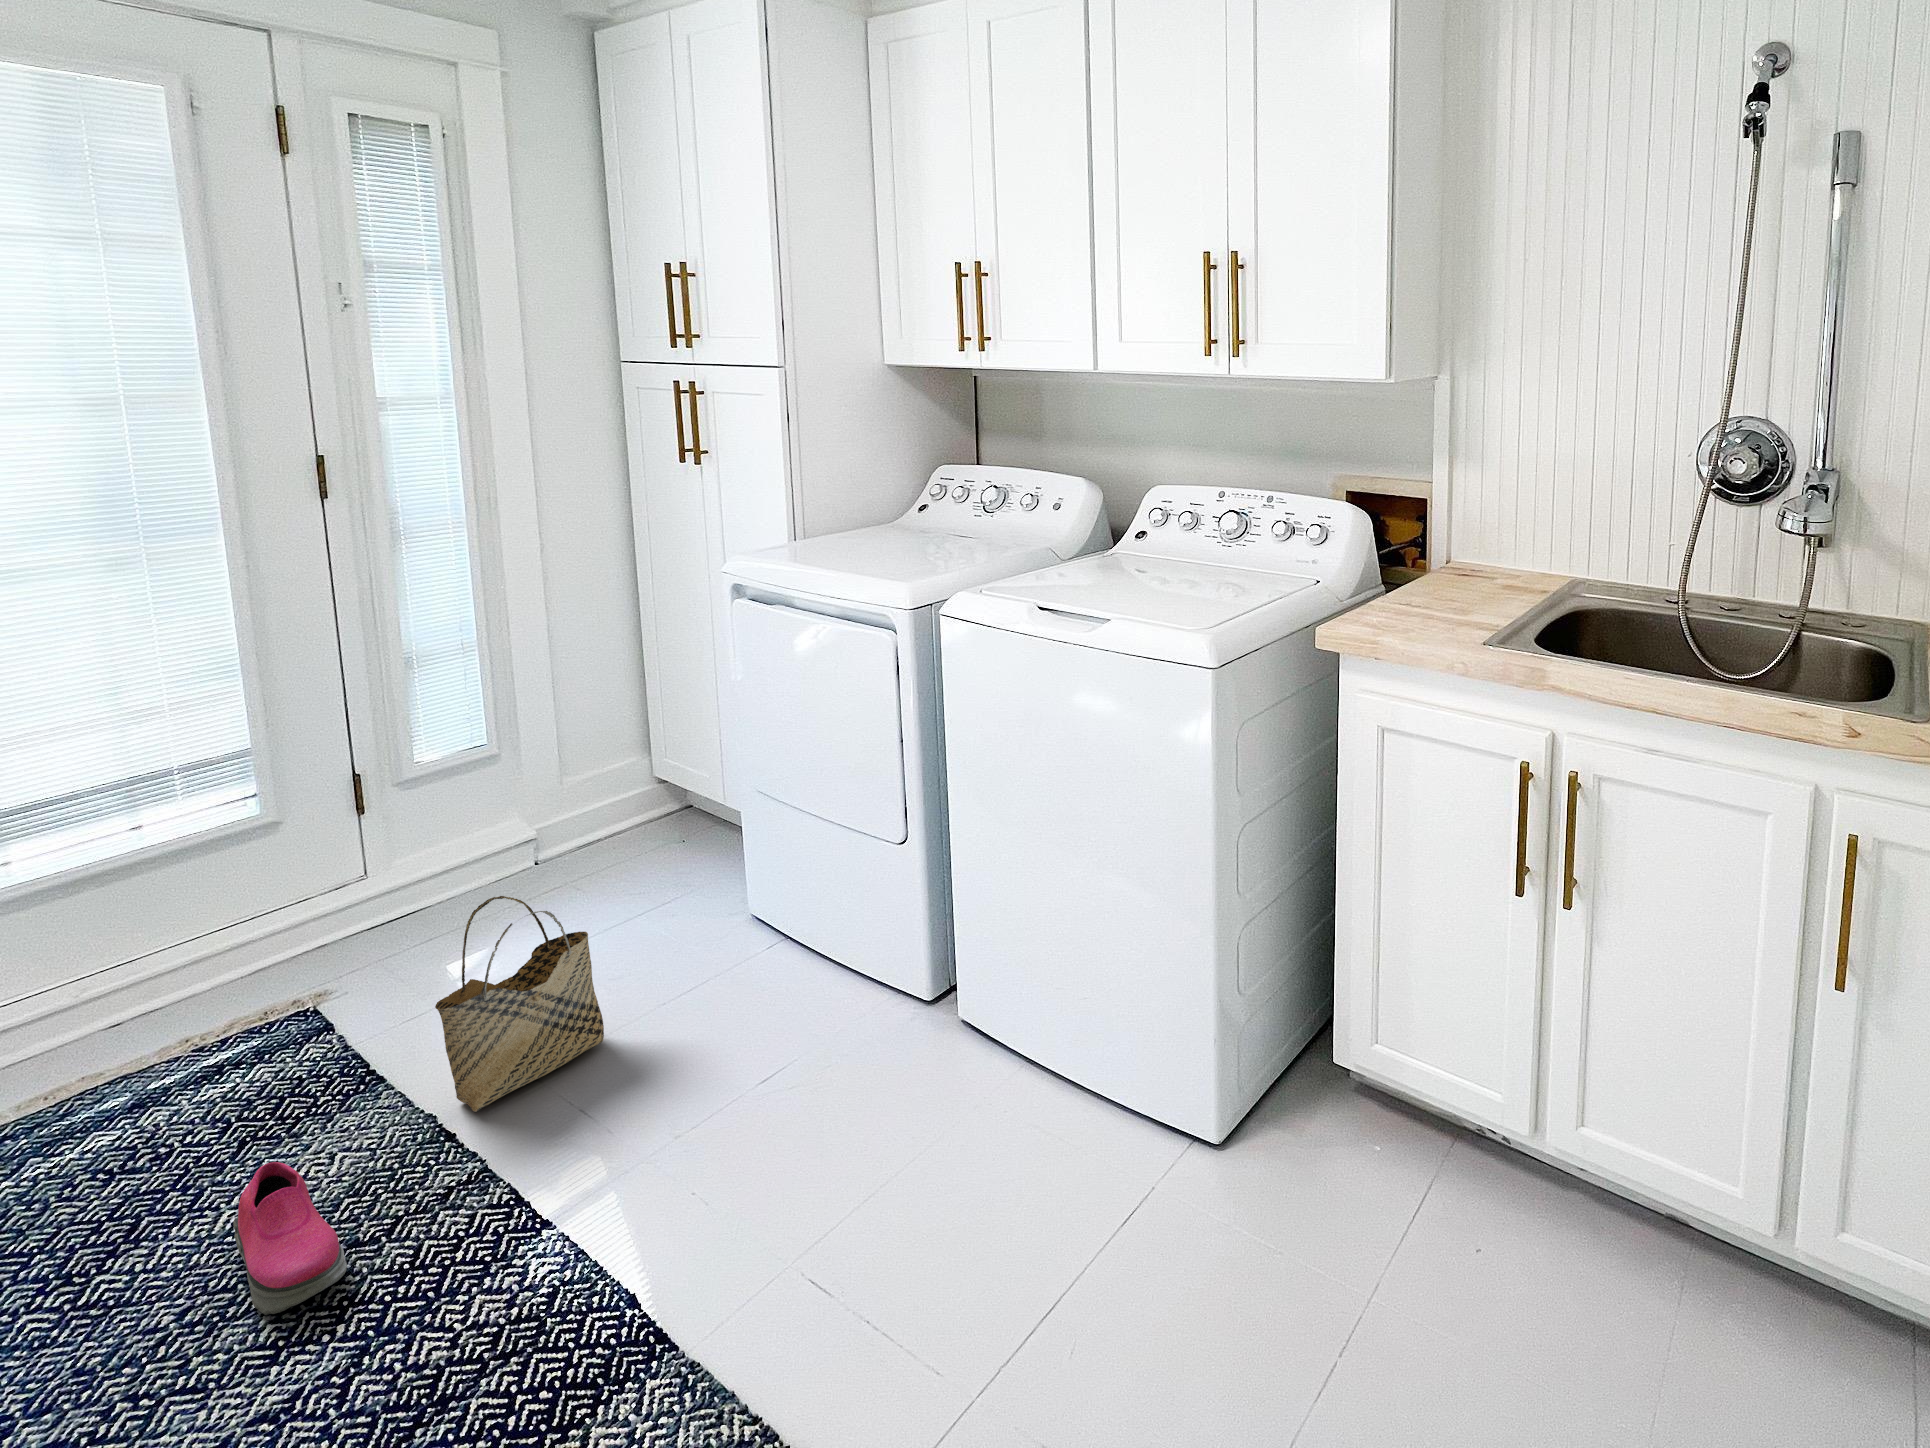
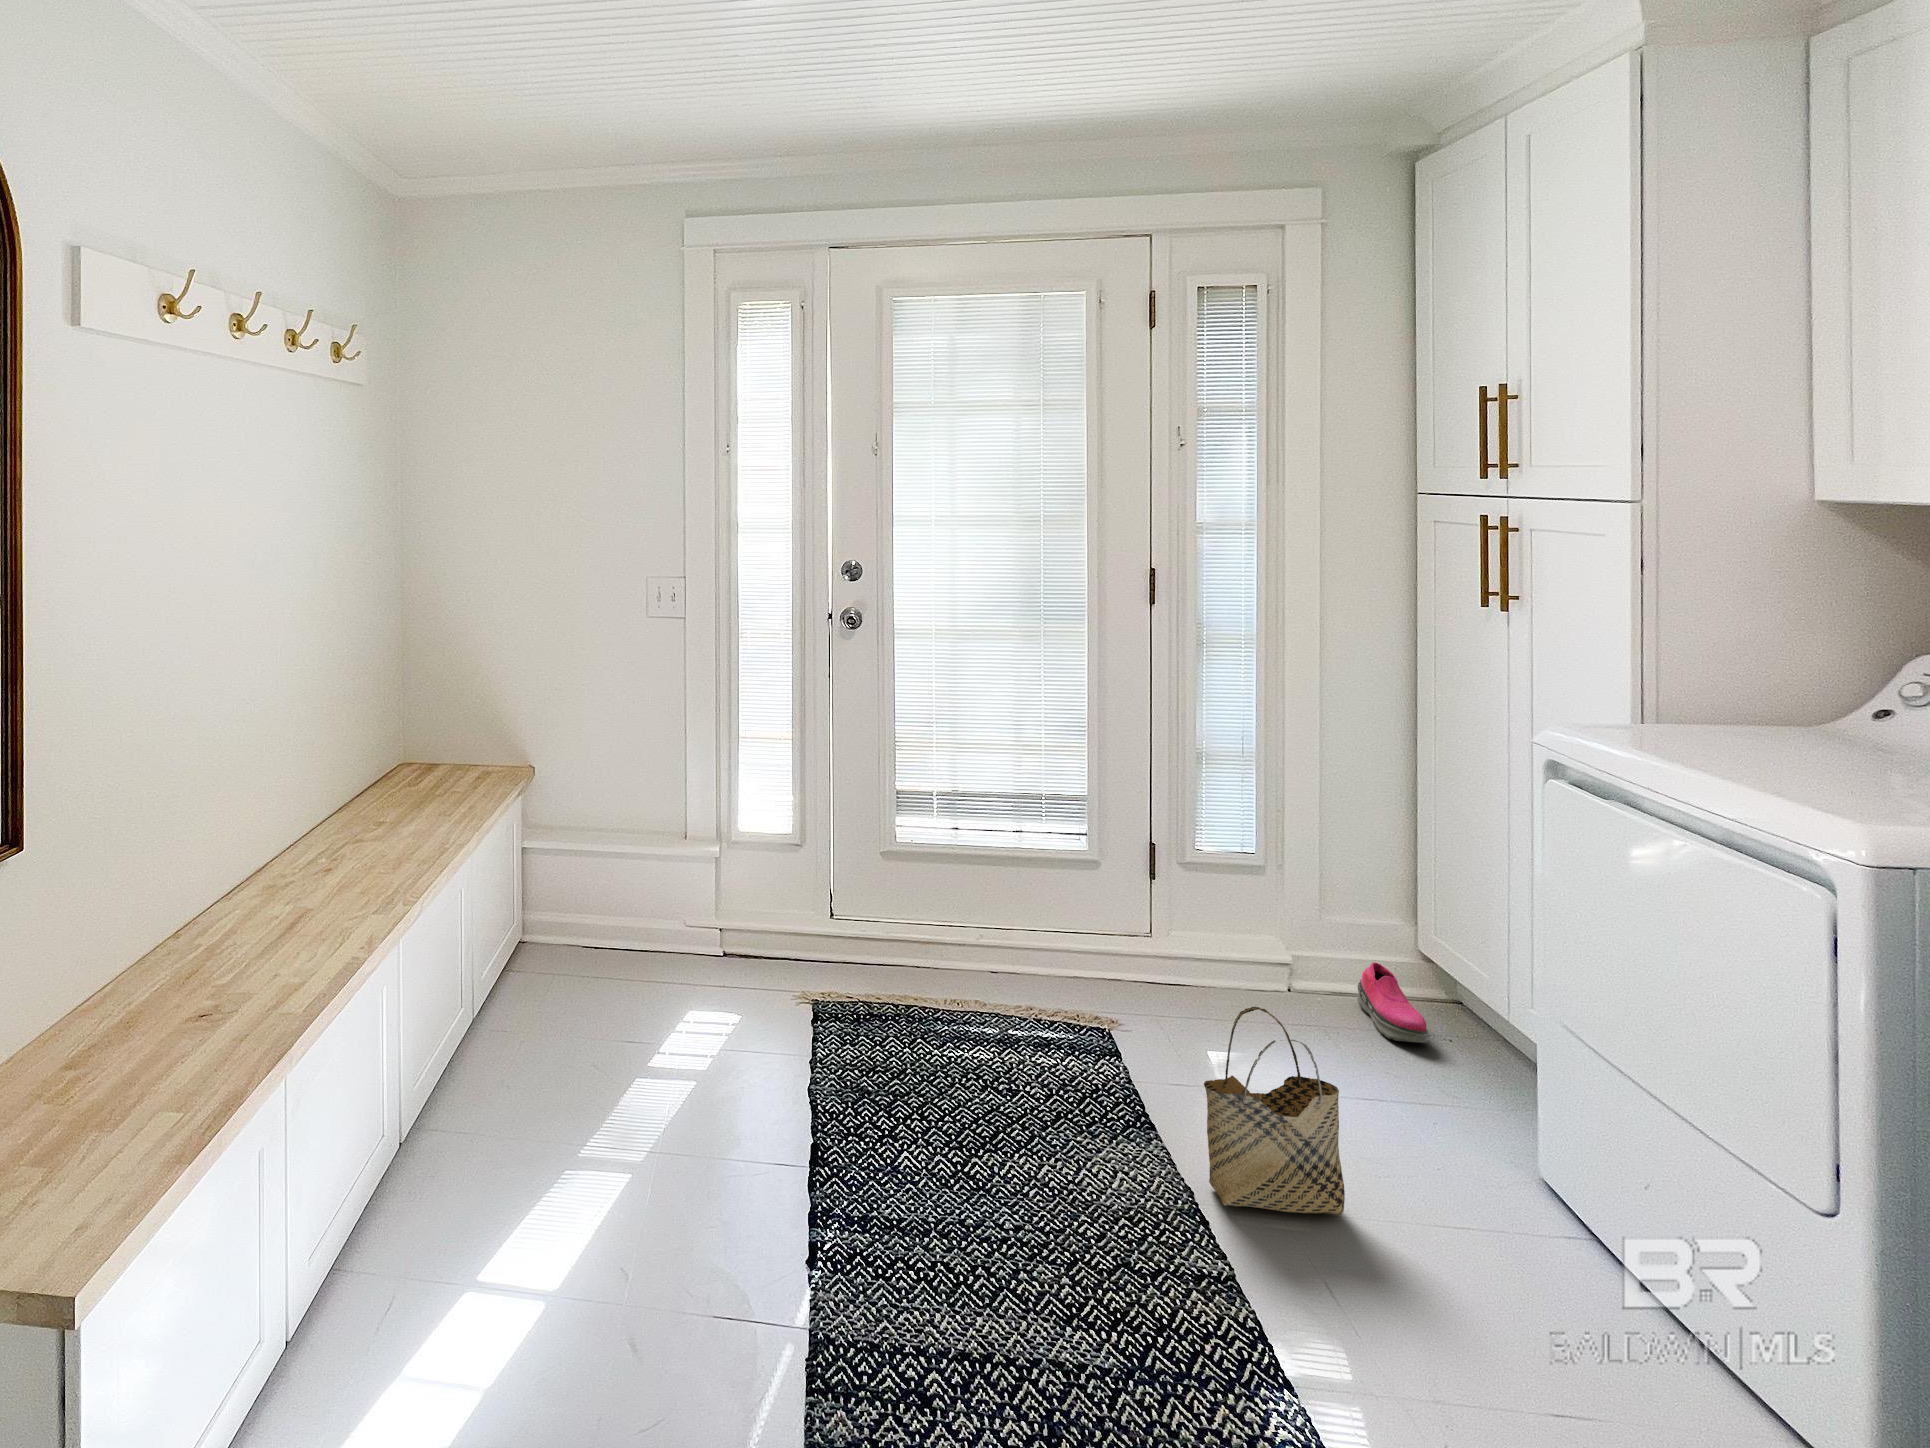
shoe: present [233,1162,347,1315] -> present [1357,962,1430,1043]

